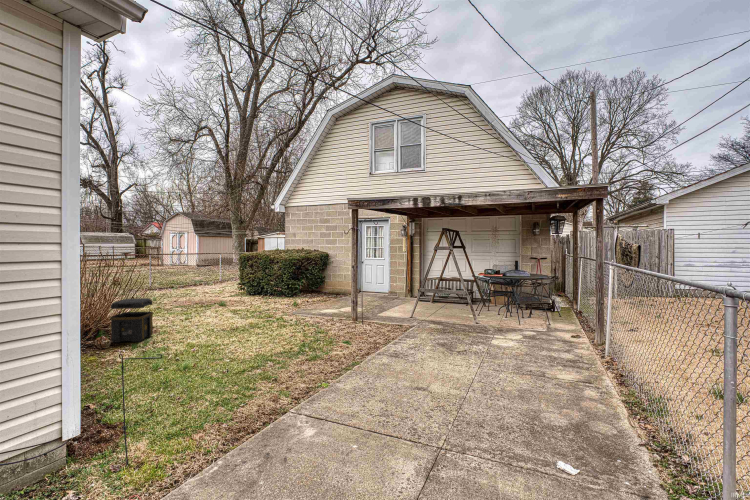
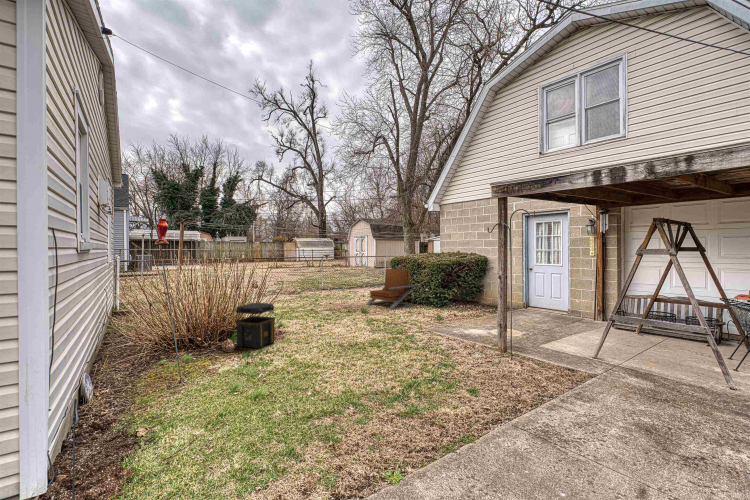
lounge chair: none [219,265,269,301] -> present [366,269,416,310]

